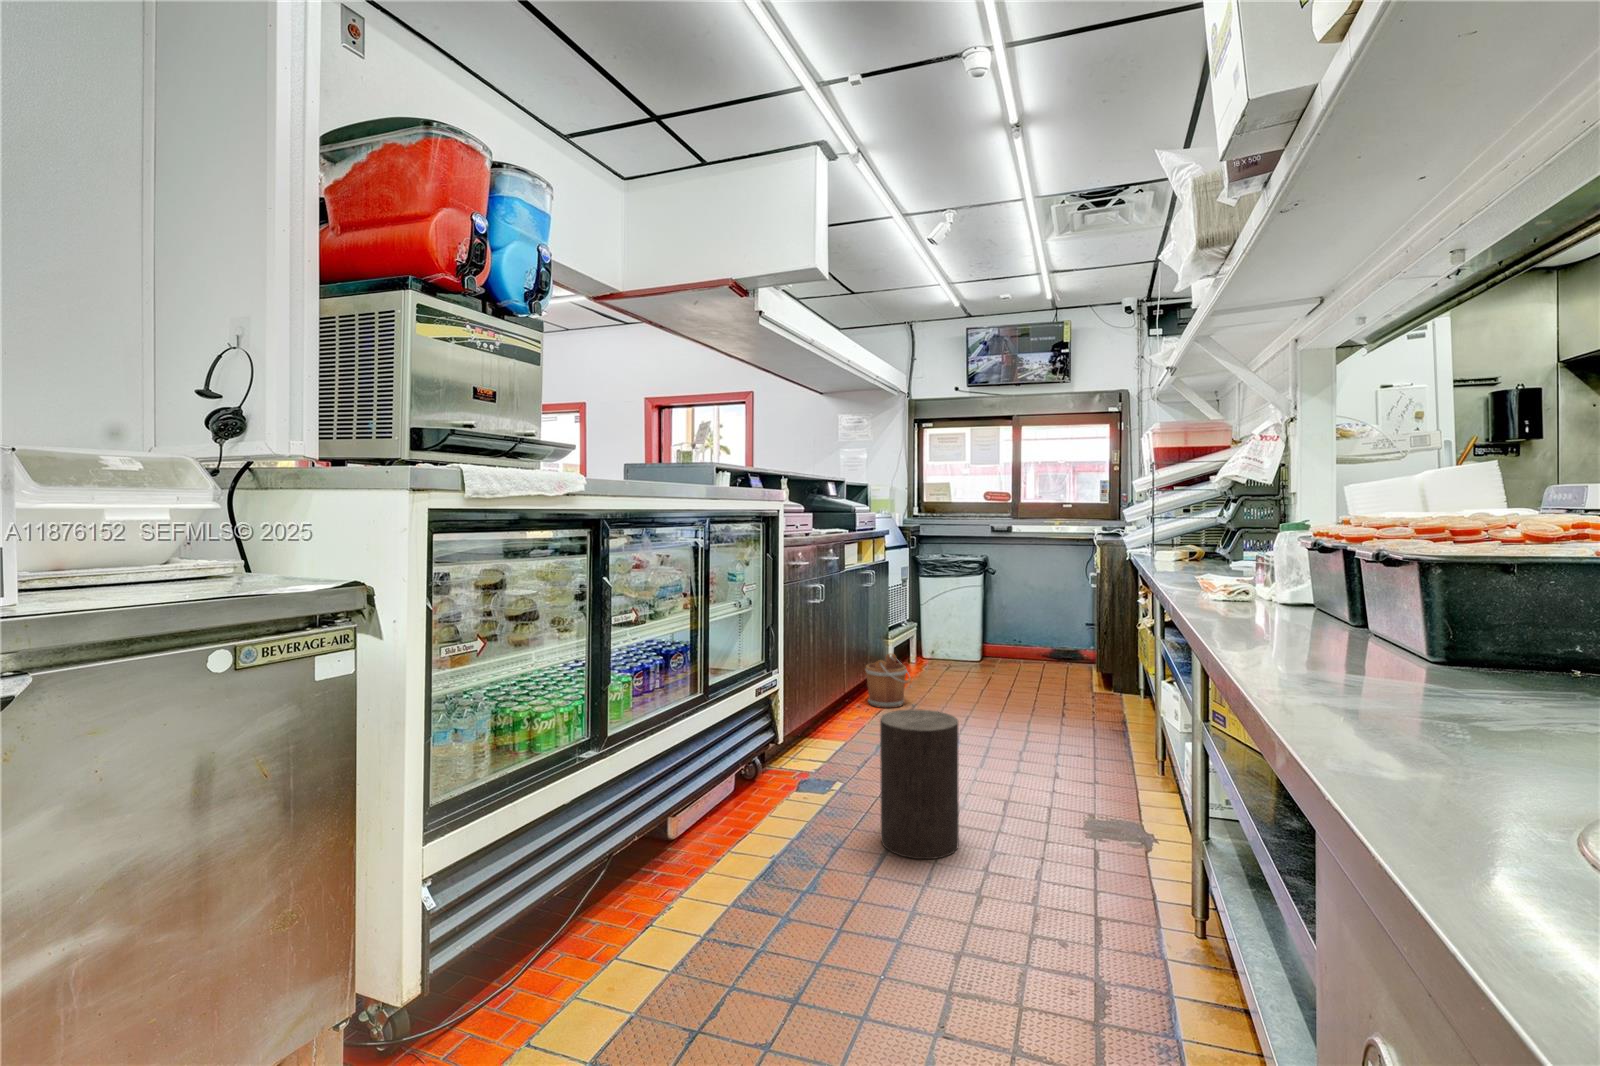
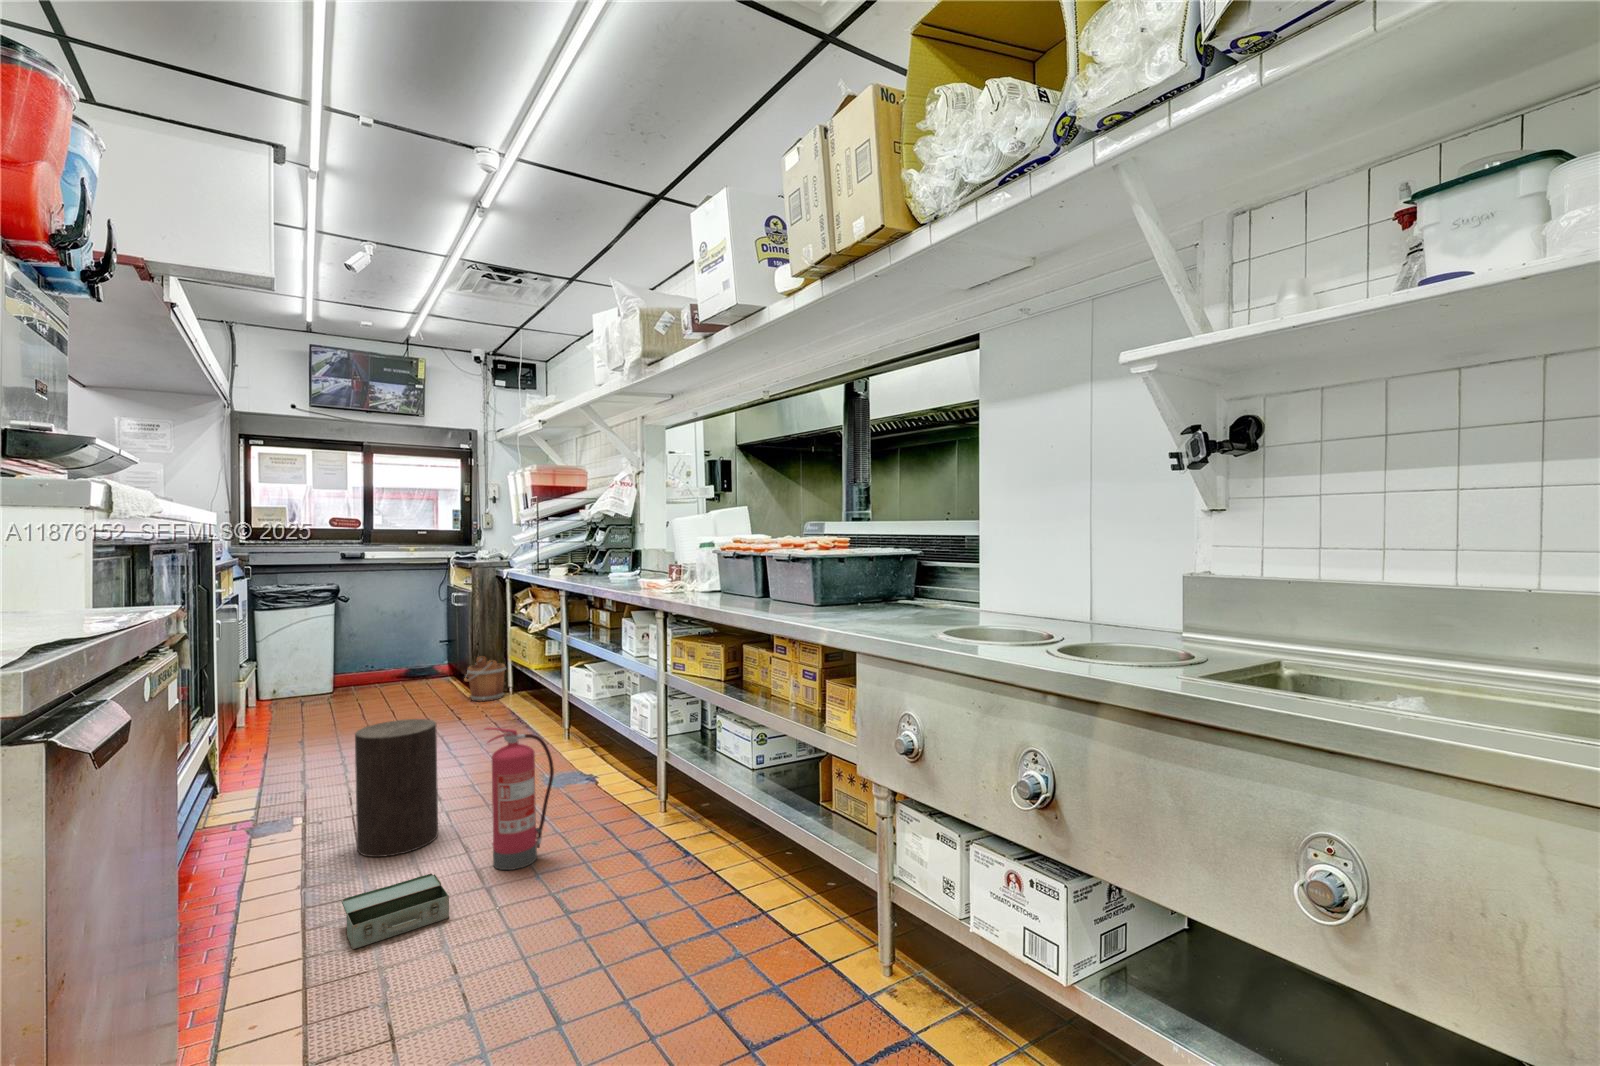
bucket: present [866,654,911,708] -> present [464,656,506,702]
fire extinguisher: none [973,748,1055,939] -> present [485,727,554,870]
toolbox: none [799,891,903,965] -> present [342,874,449,949]

